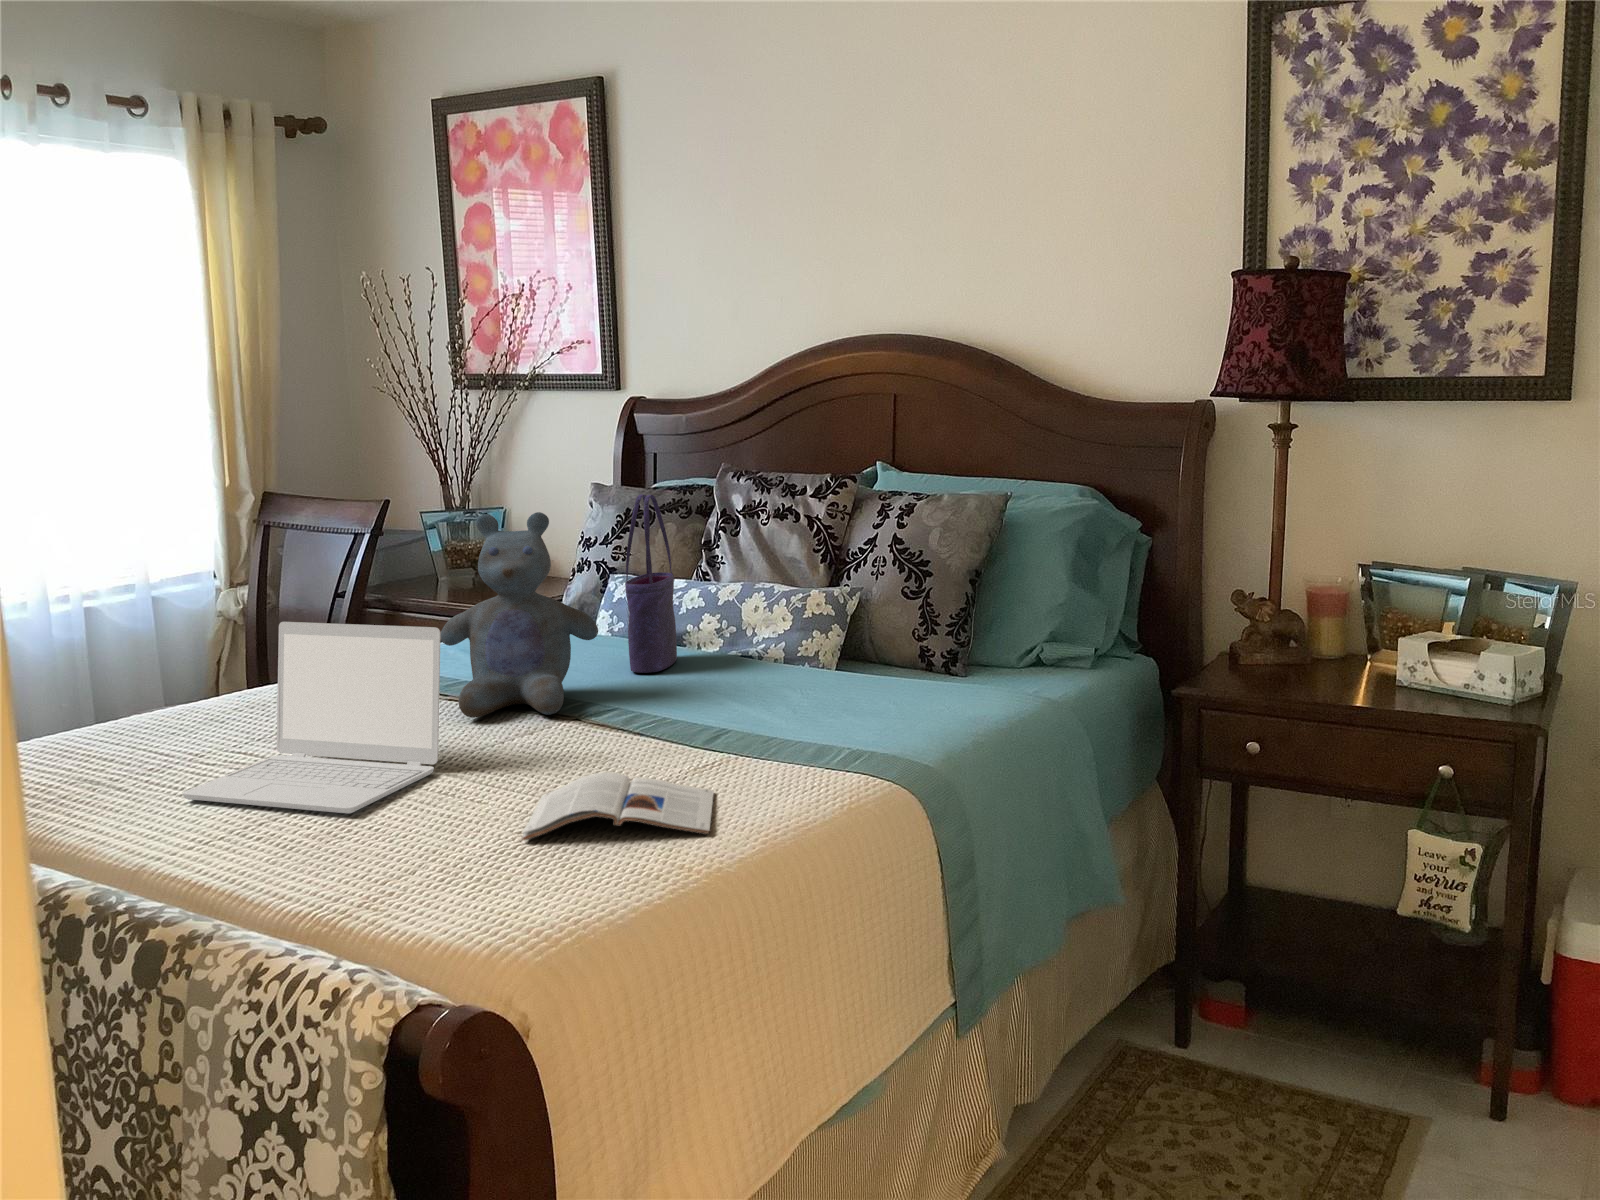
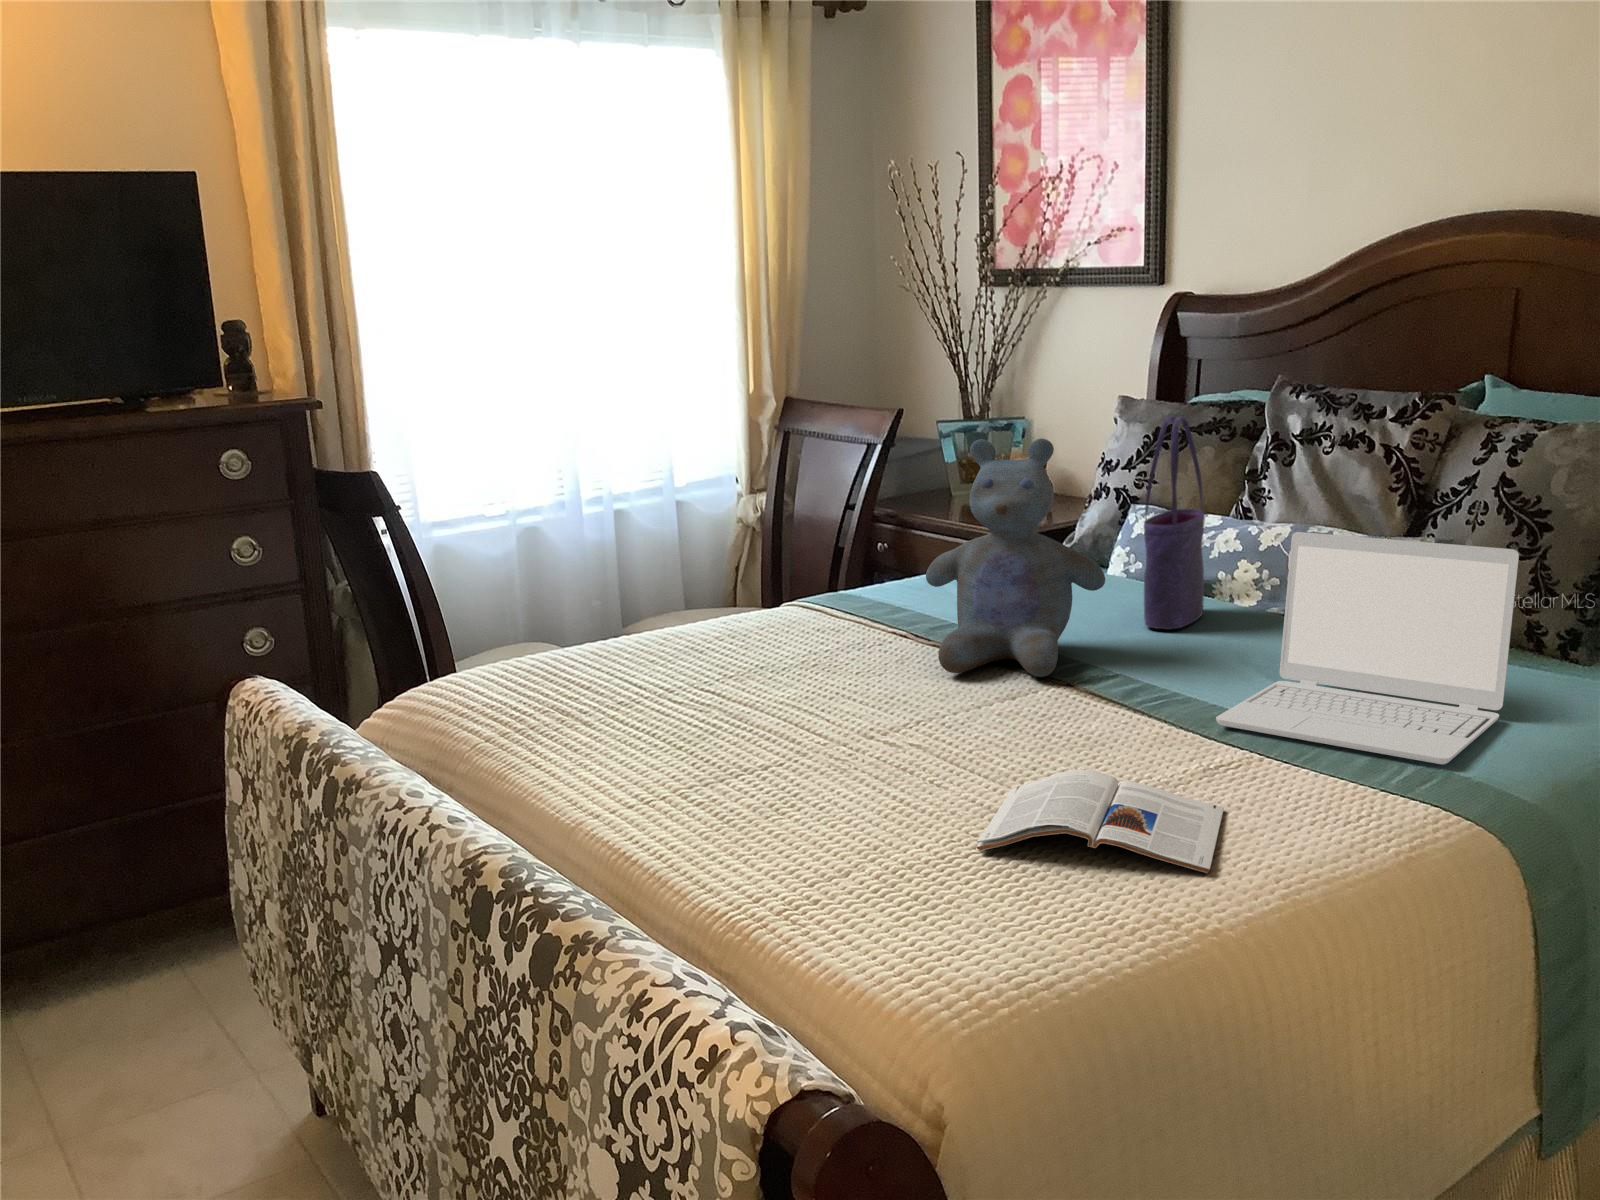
laptop: present [182,622,441,814] -> present [1216,532,1519,764]

